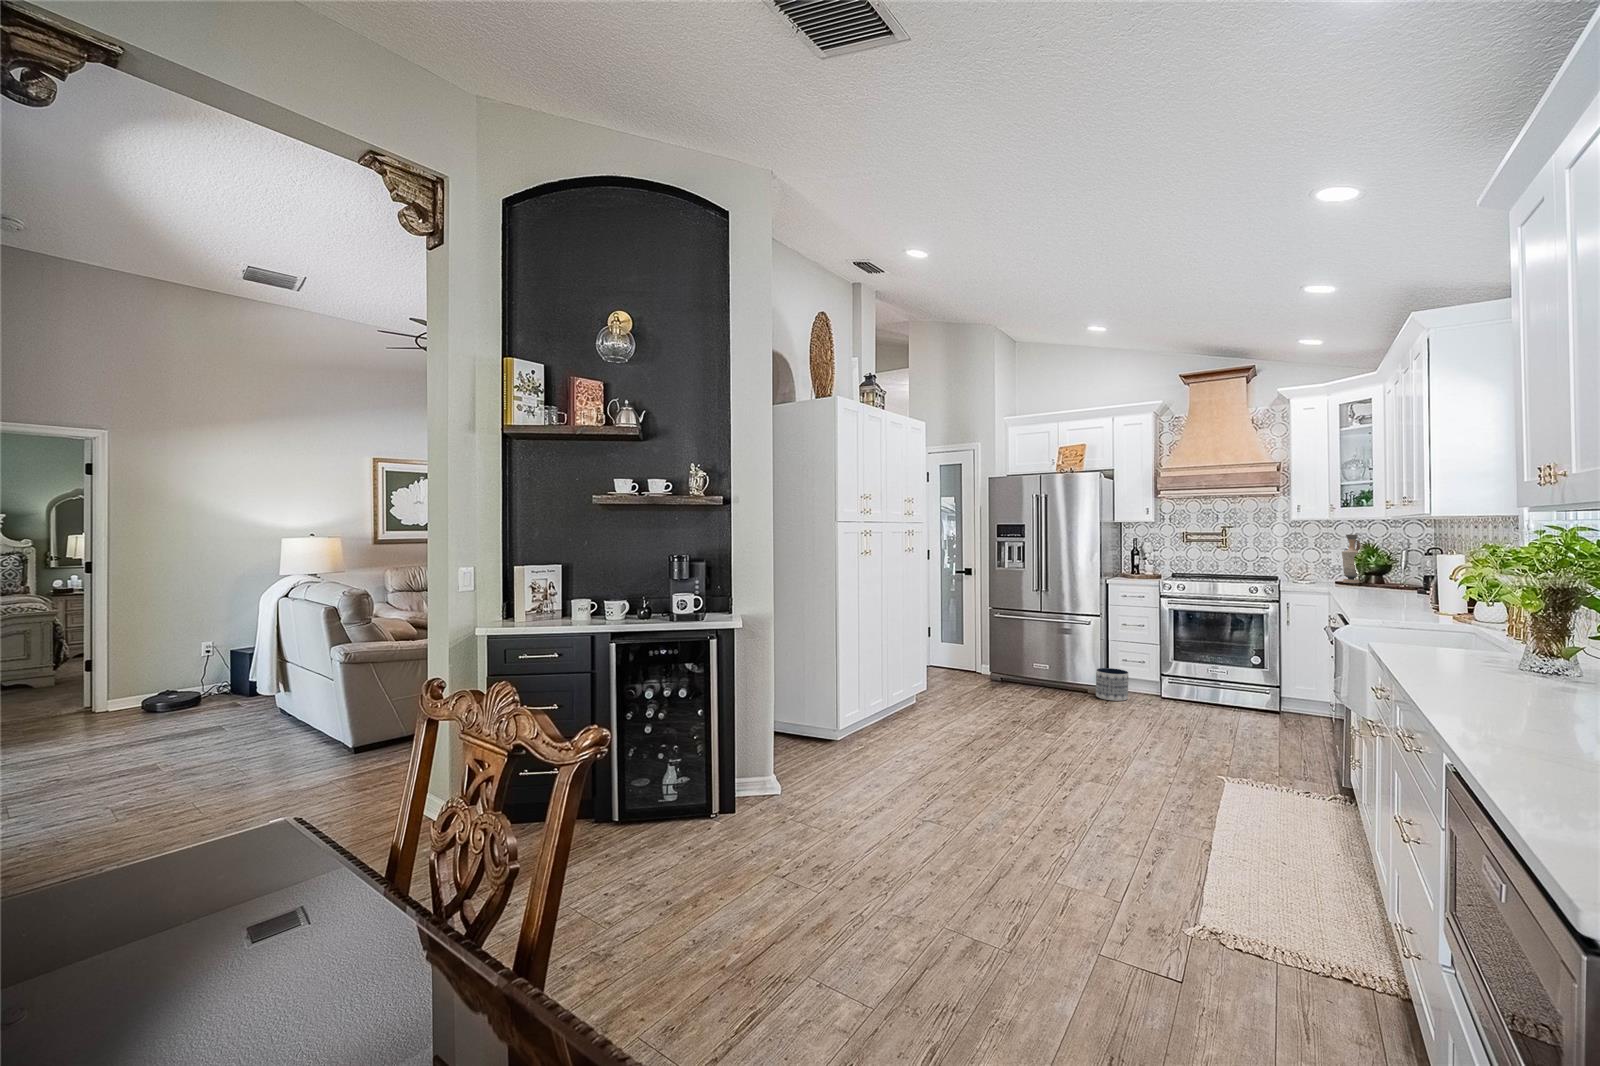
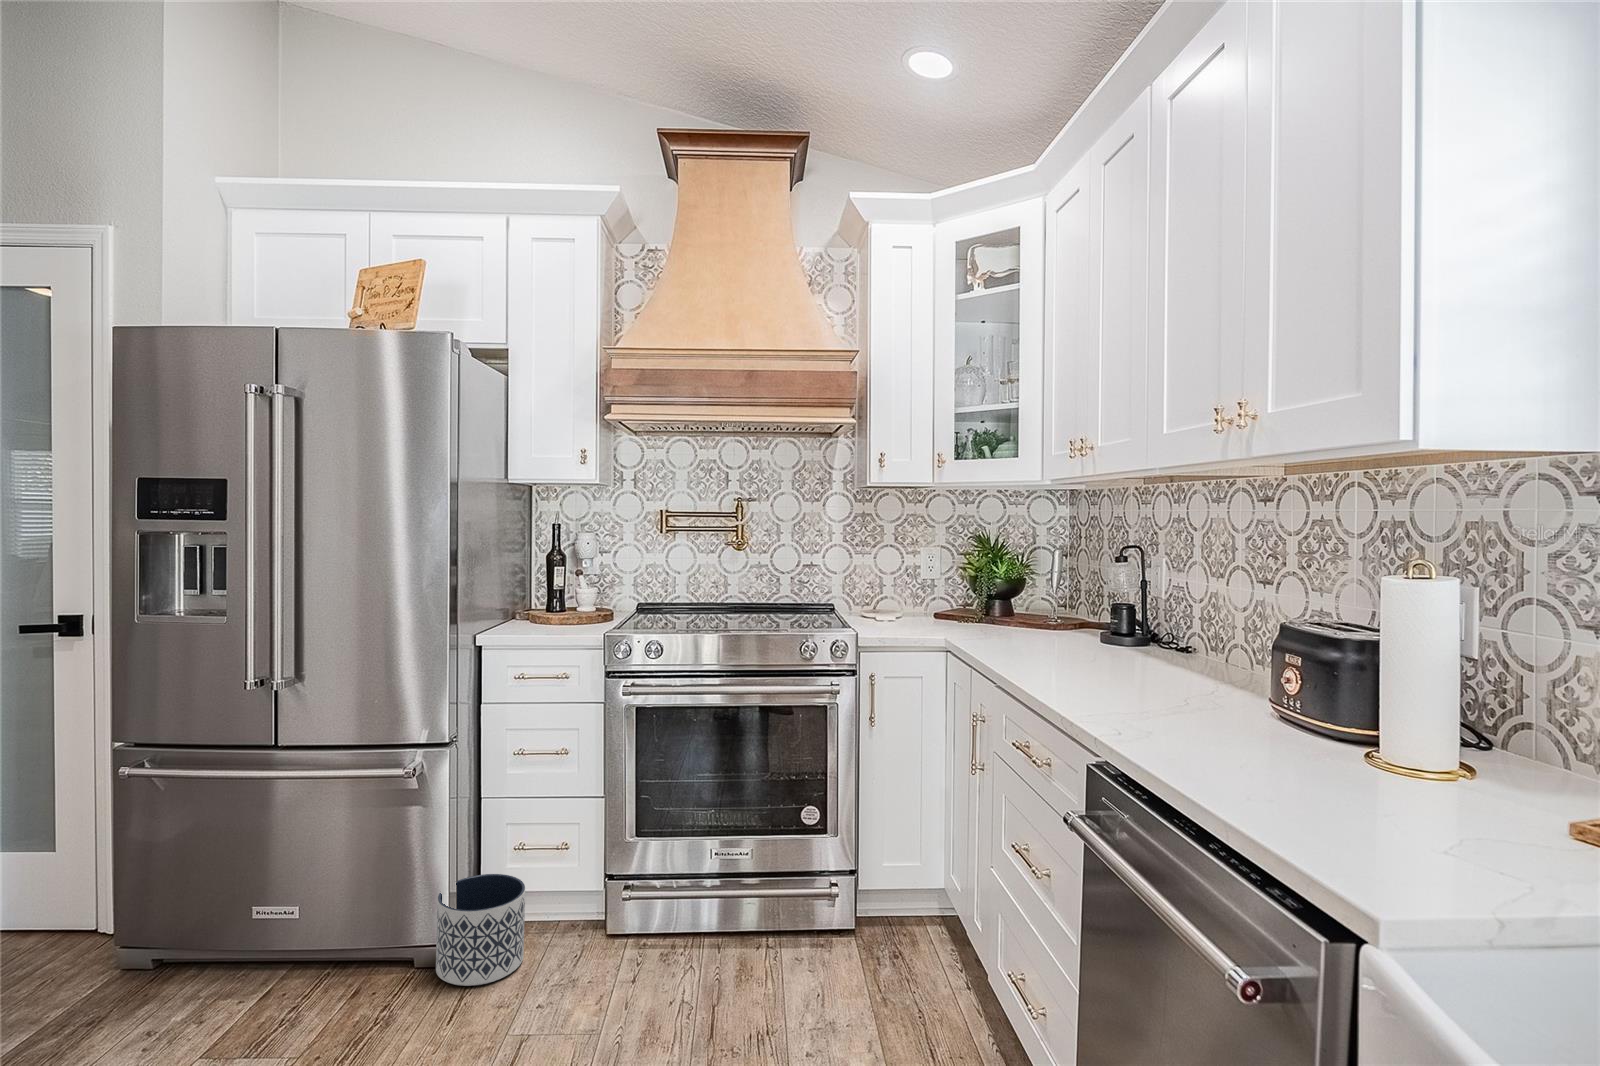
vase: present [1342,534,1360,584] -> none [945,518,979,616]

